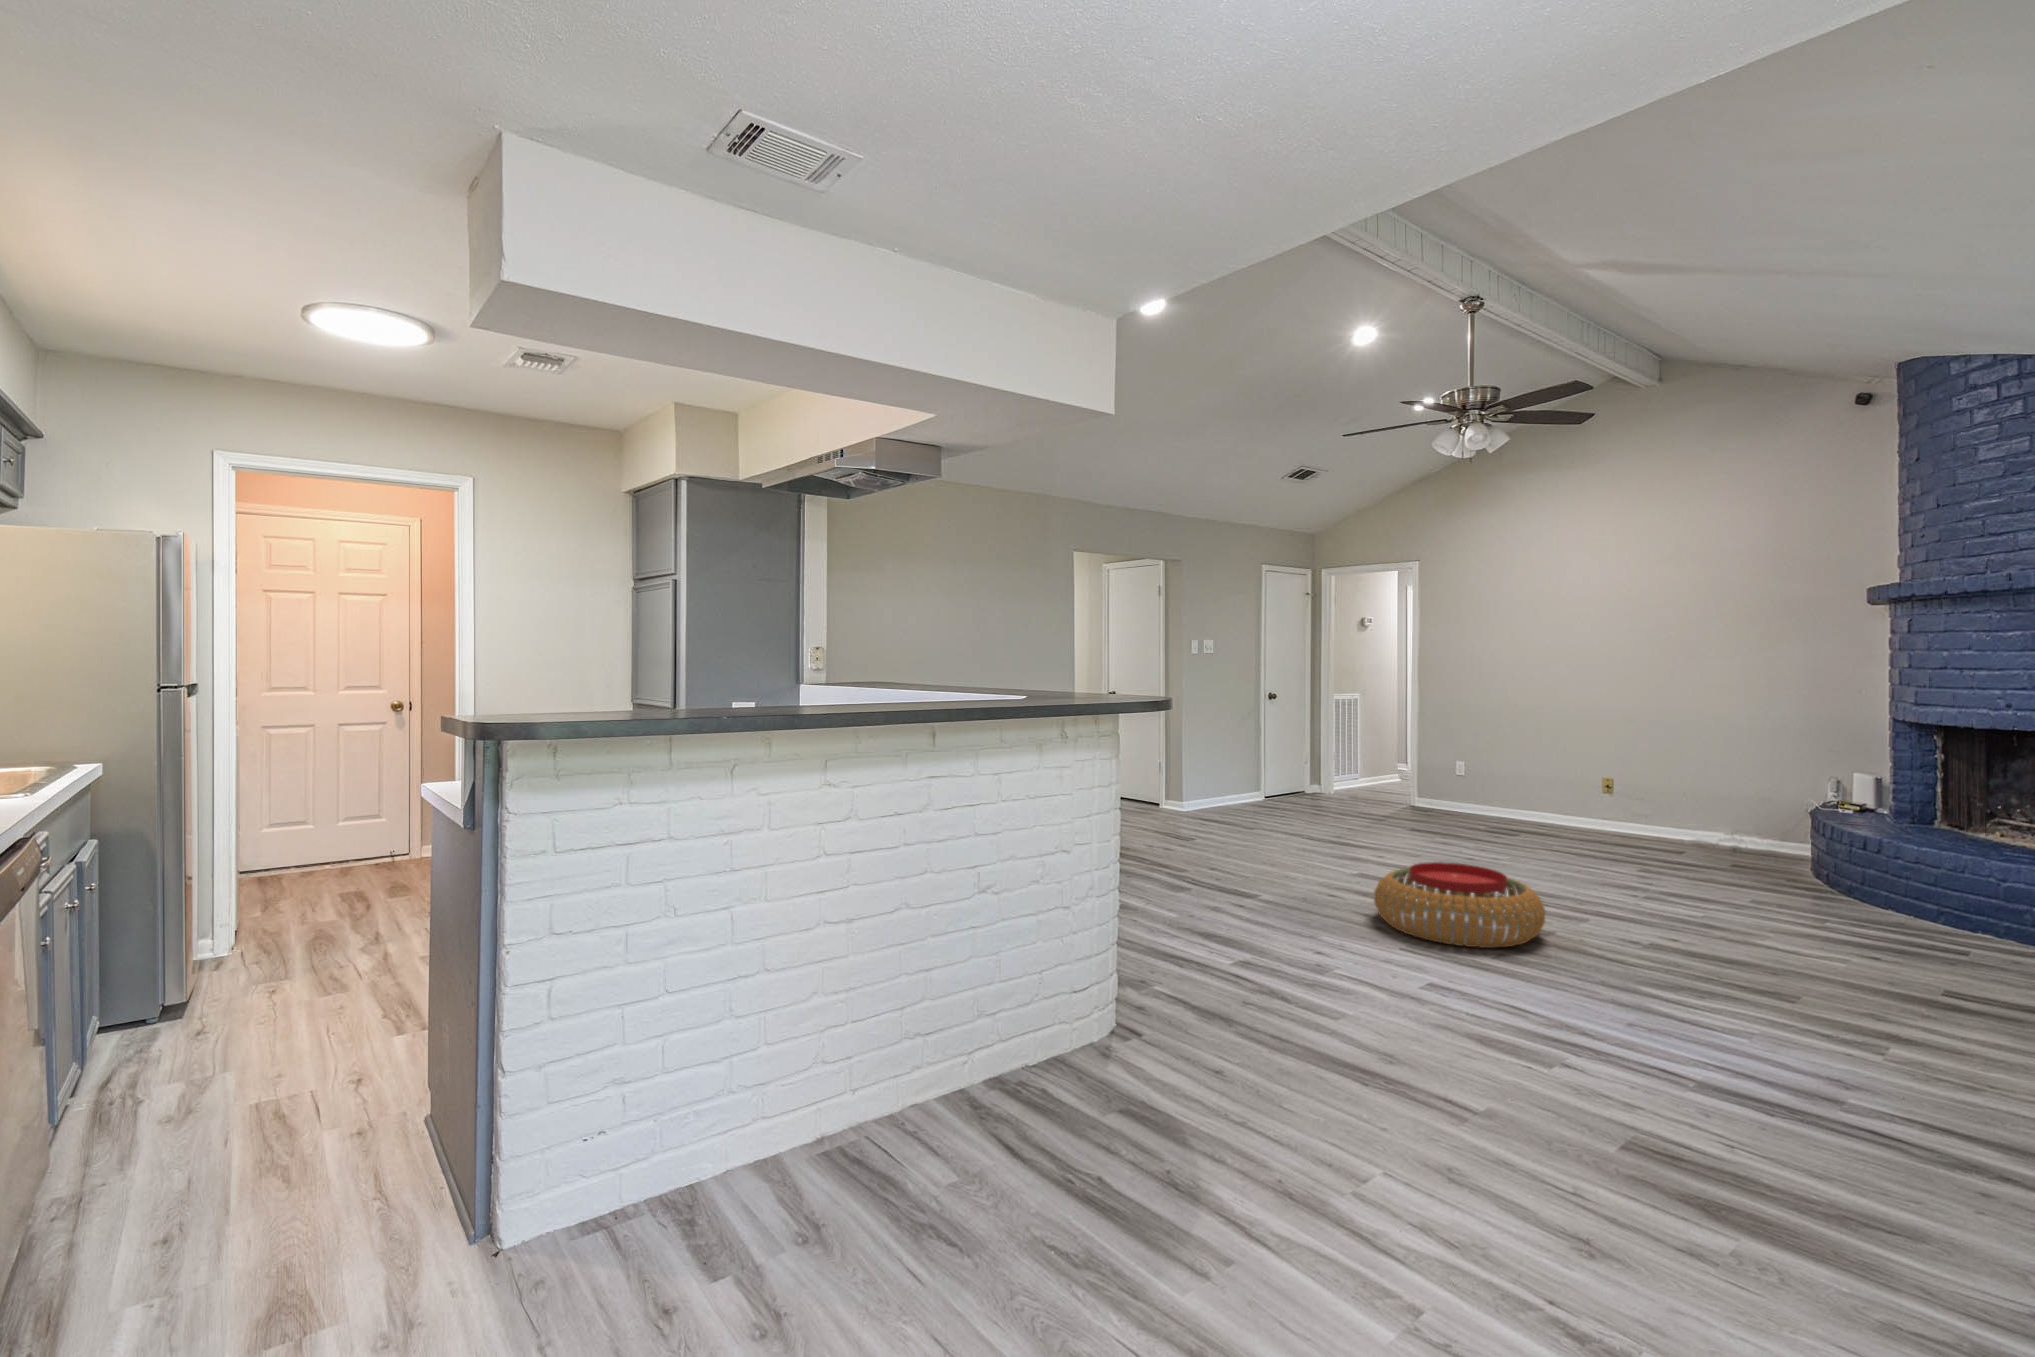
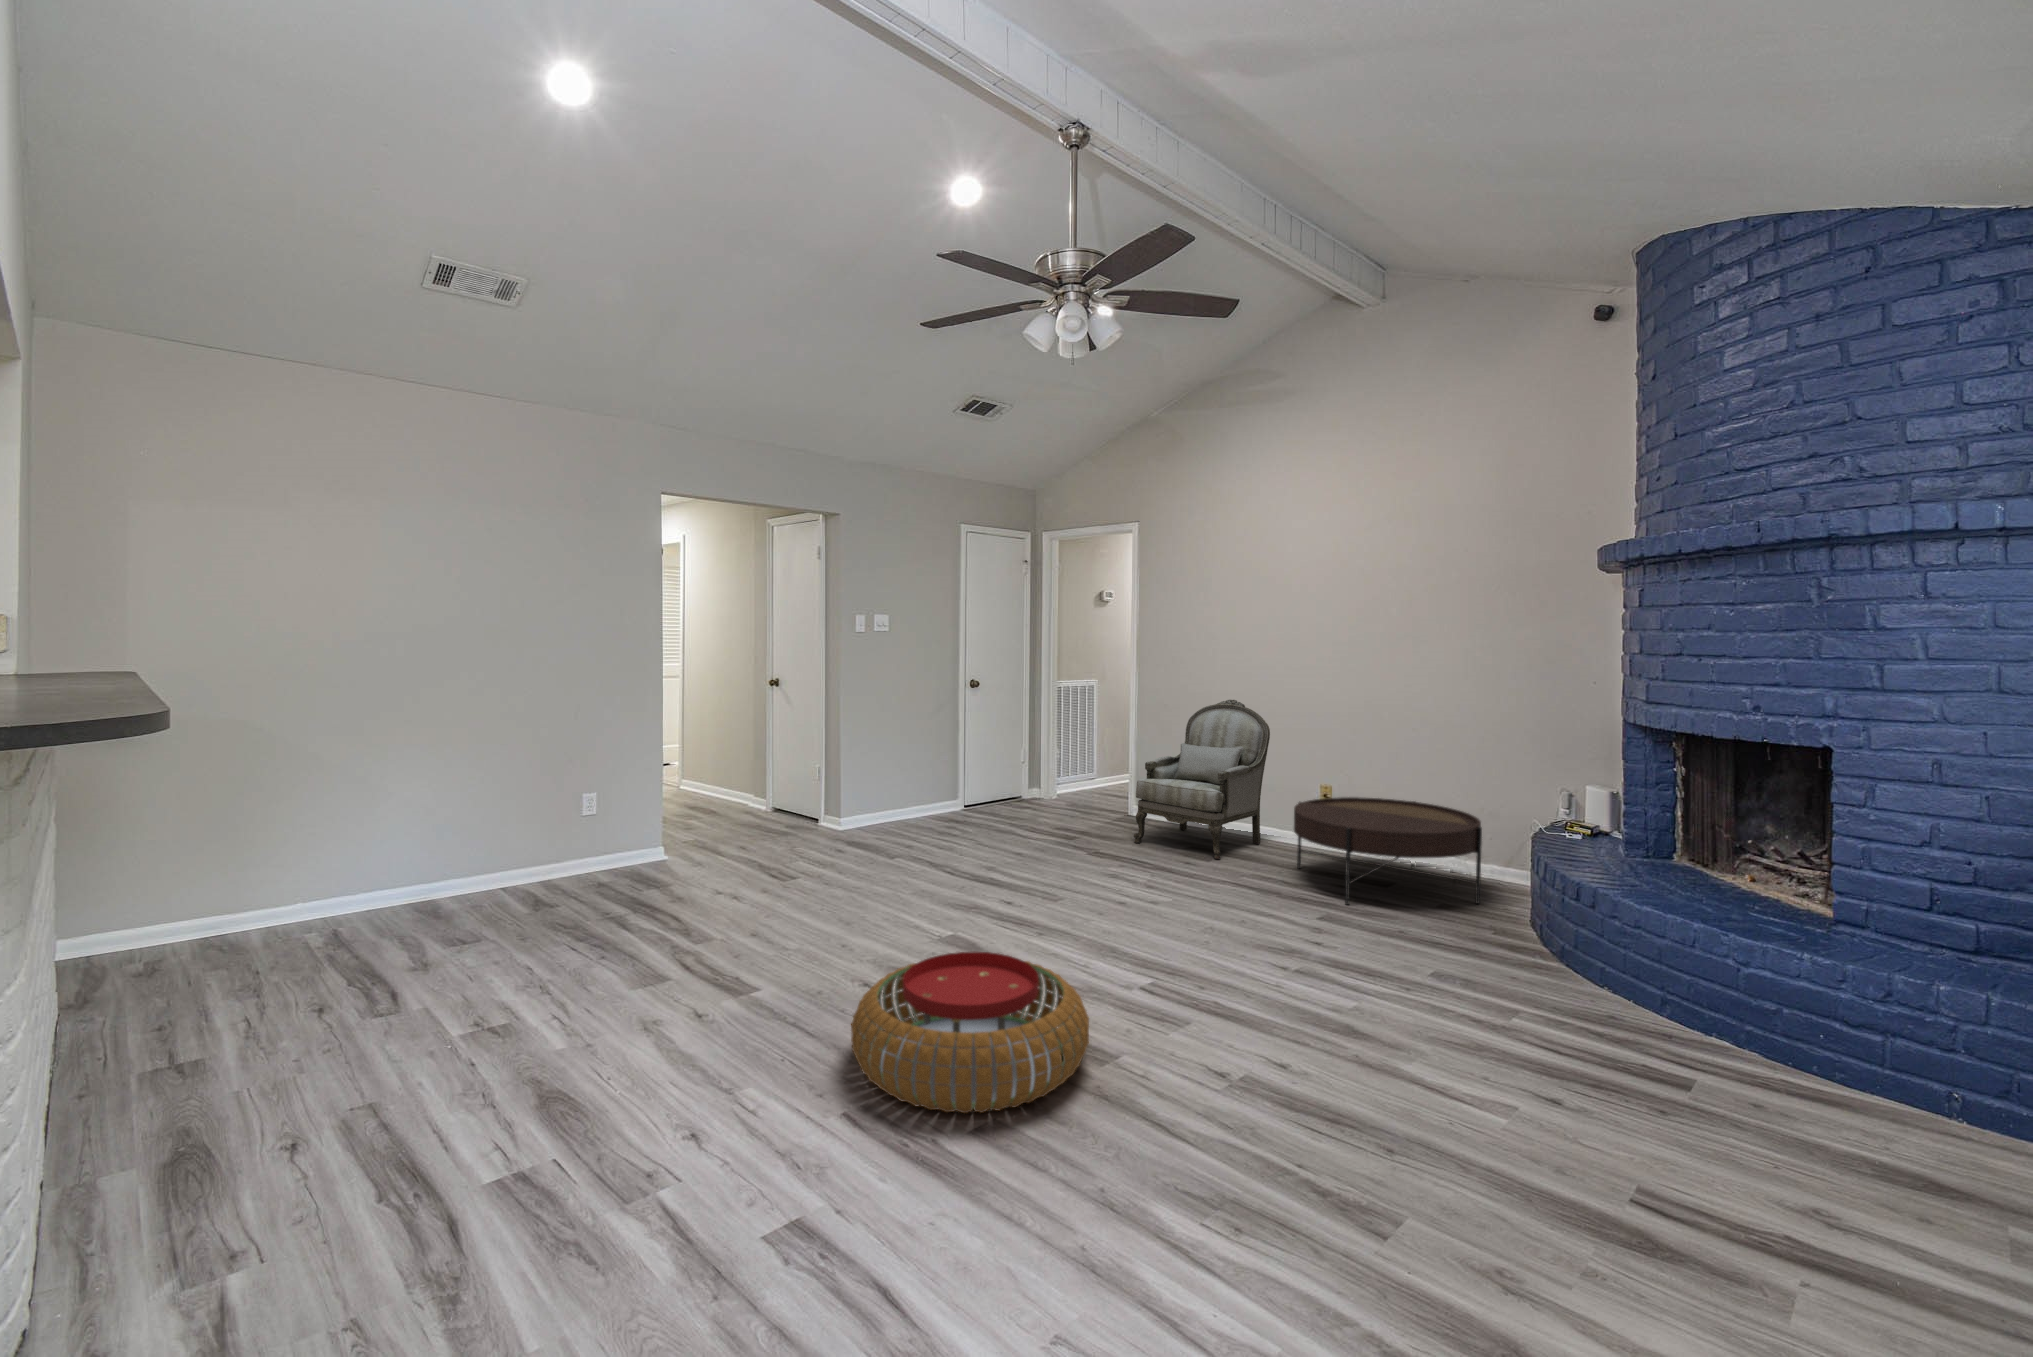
armchair: none [1437,707,1553,834] -> present [1134,700,1270,859]
coffee table: none [1592,786,1765,866] -> present [1294,797,1482,905]

